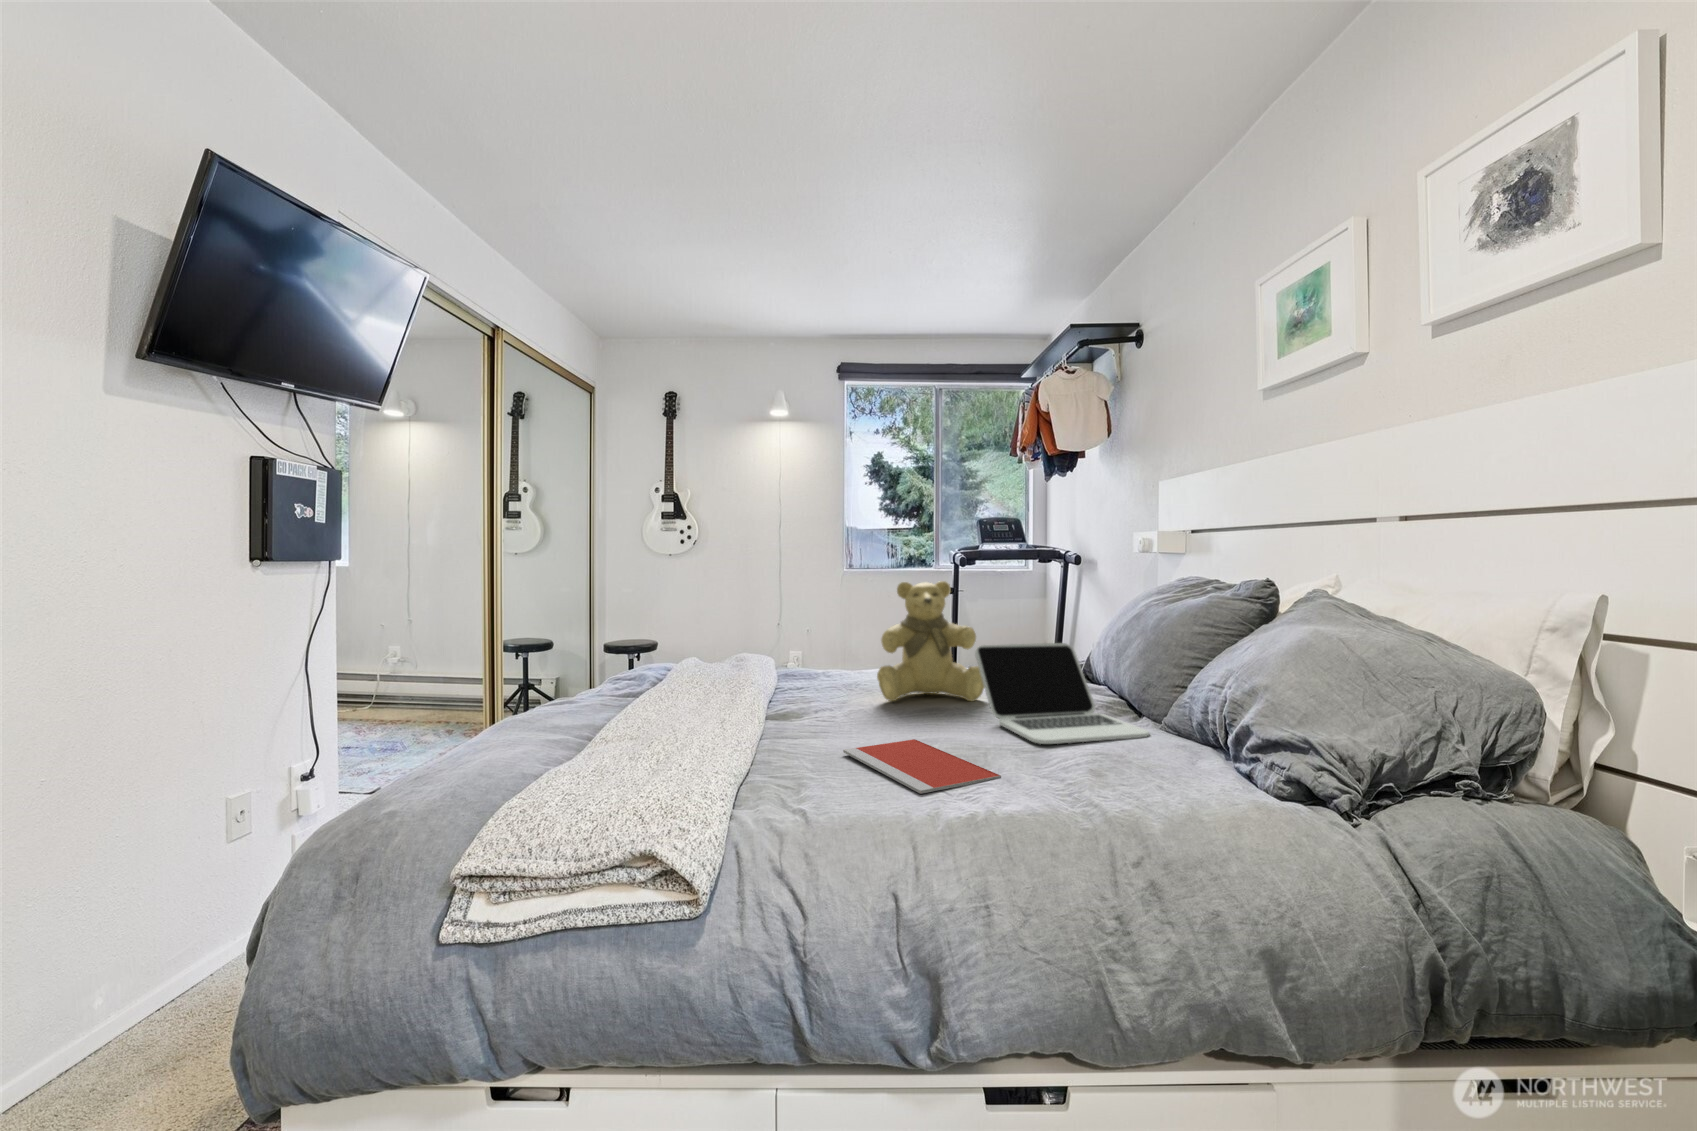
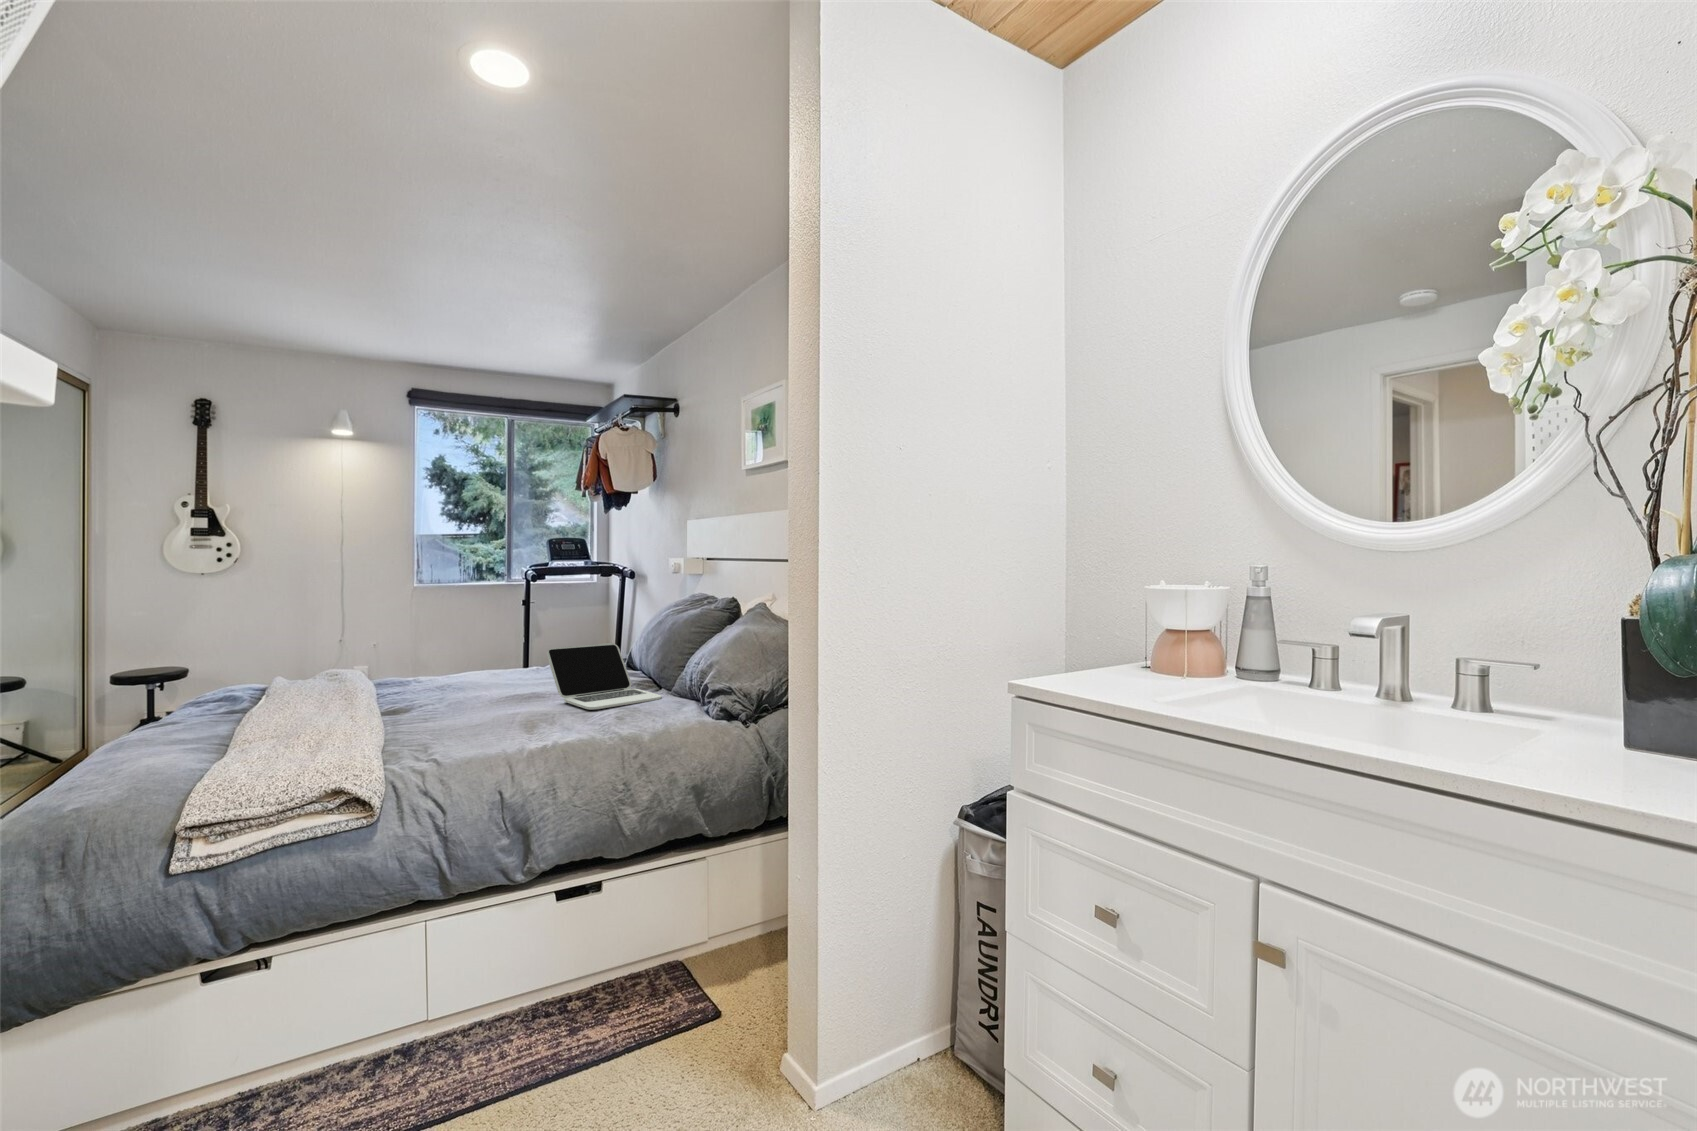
teddy bear: present [877,581,984,701] -> none [465,600,555,695]
notebook: present [843,739,1001,794] -> none [450,716,565,743]

